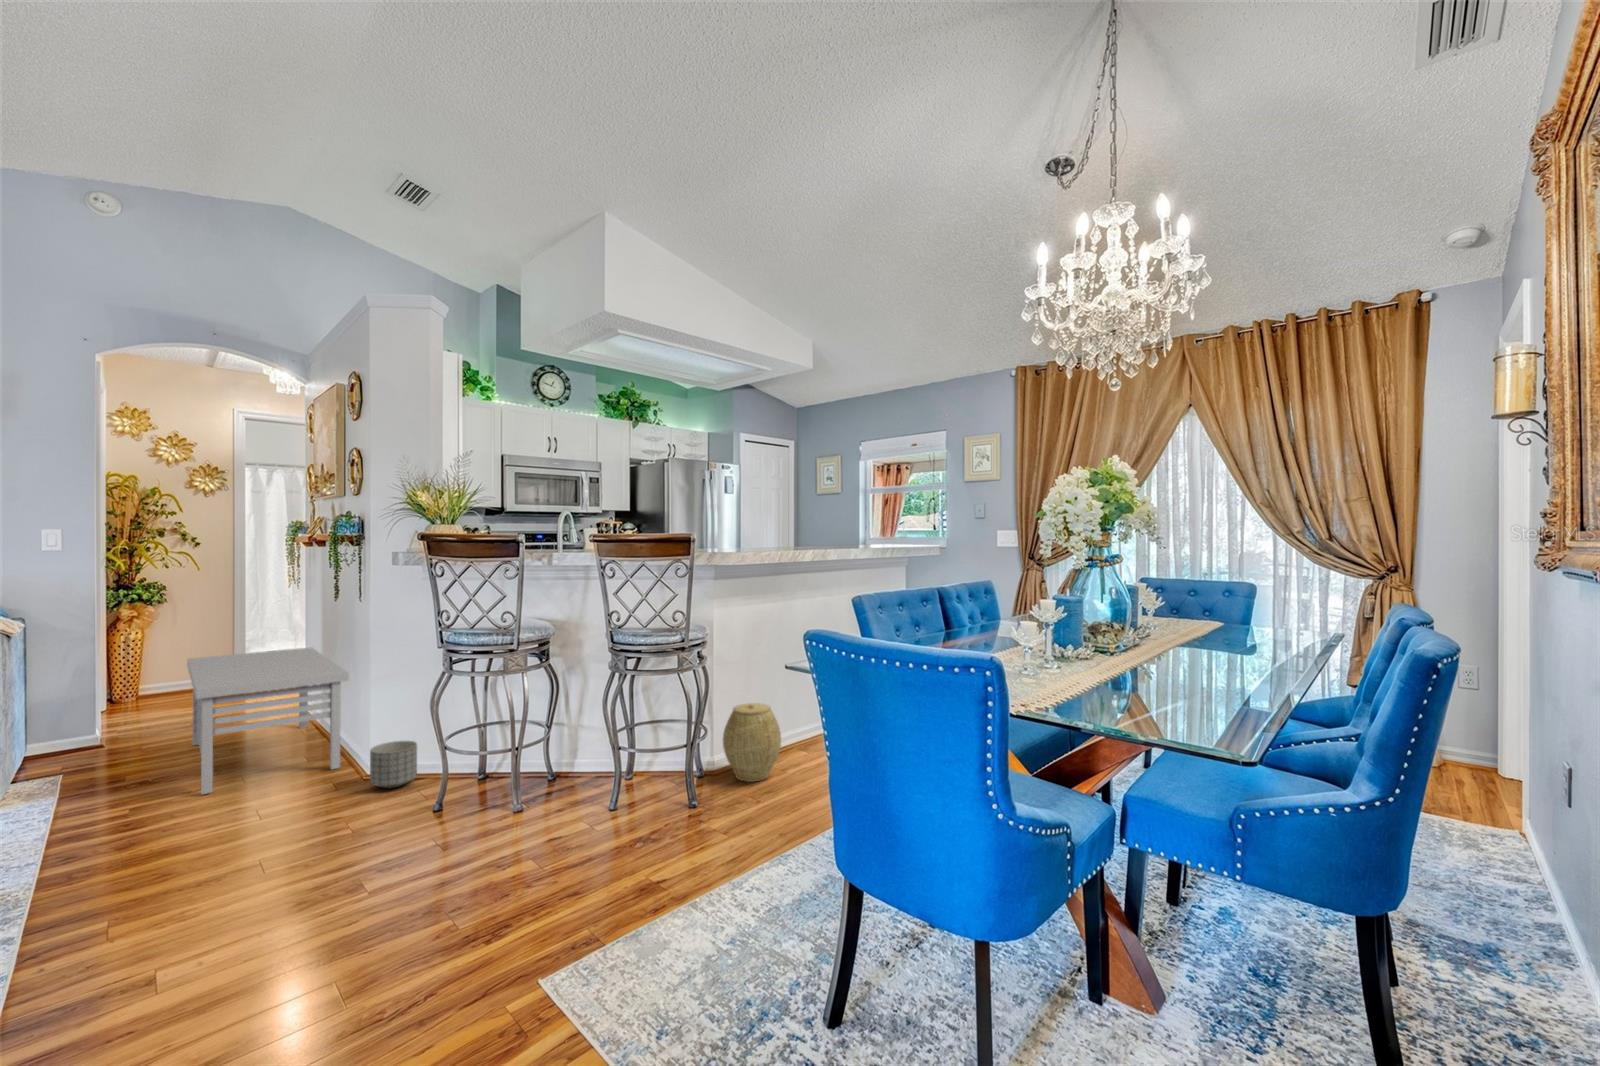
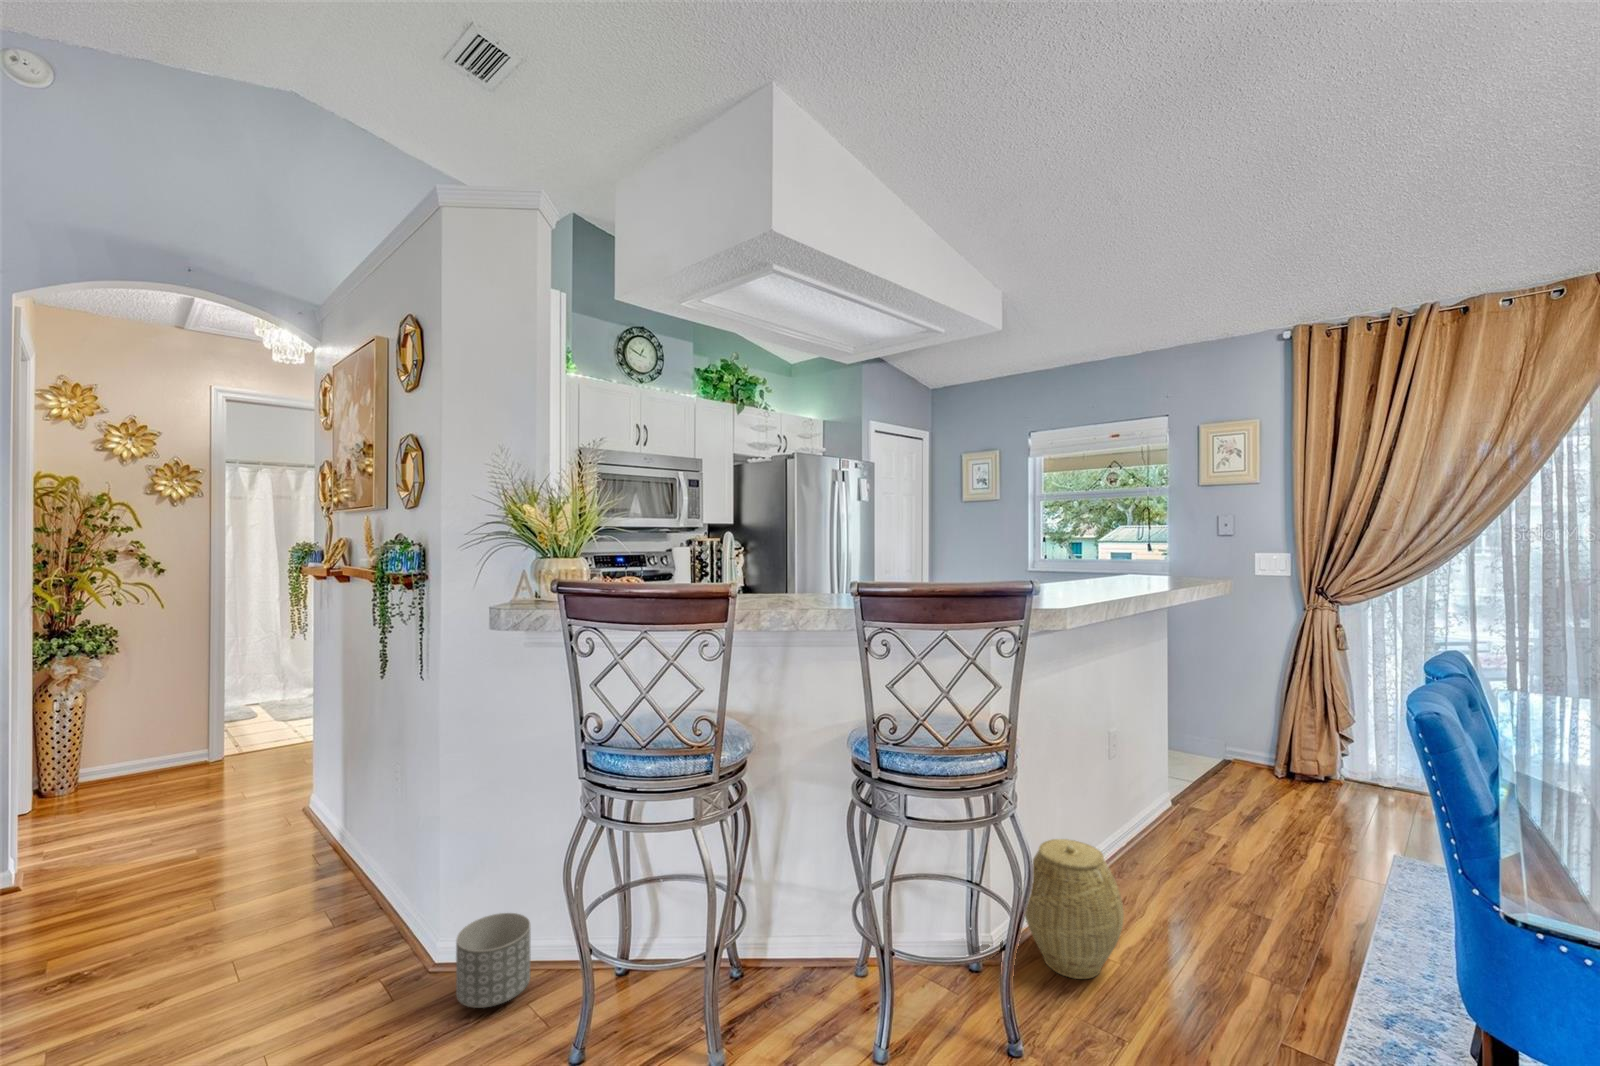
storage bench: present [187,648,349,794] -> none [146,727,407,1030]

